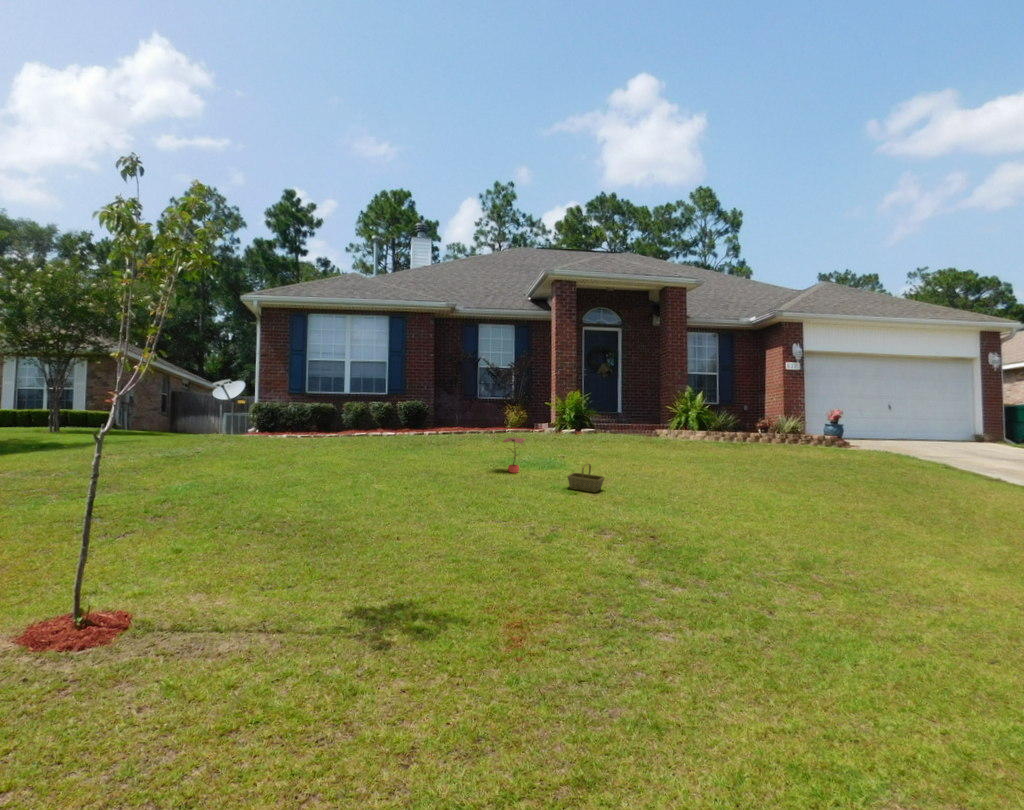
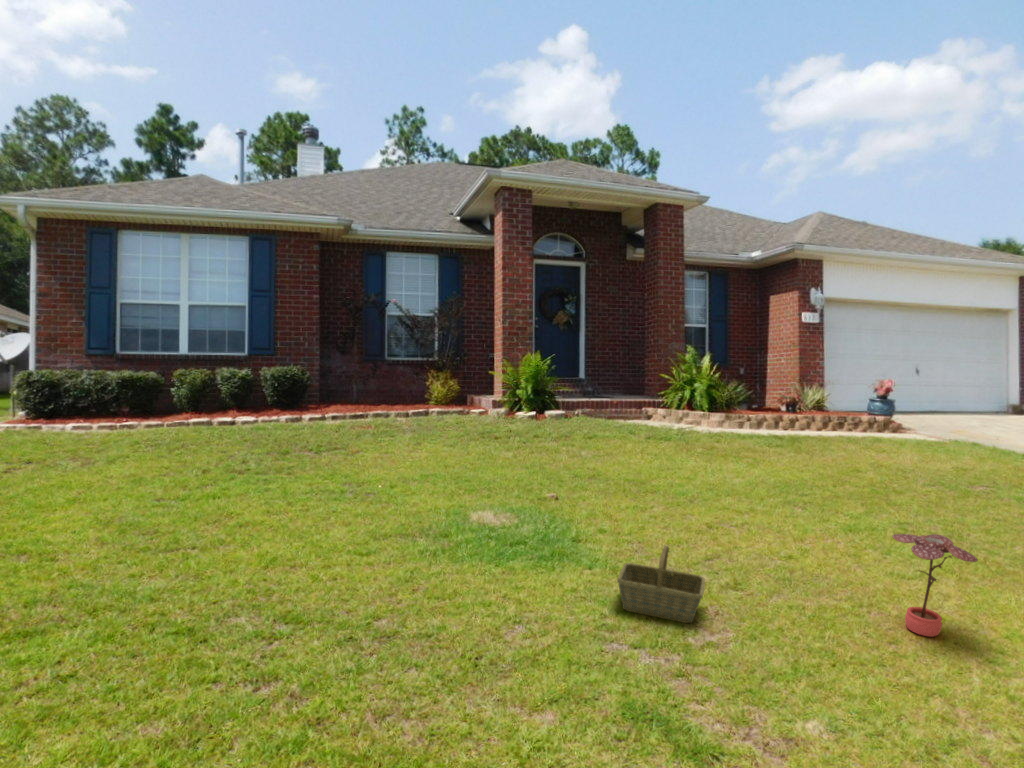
potted plant: present [503,437,526,473] -> present [892,534,978,637]

